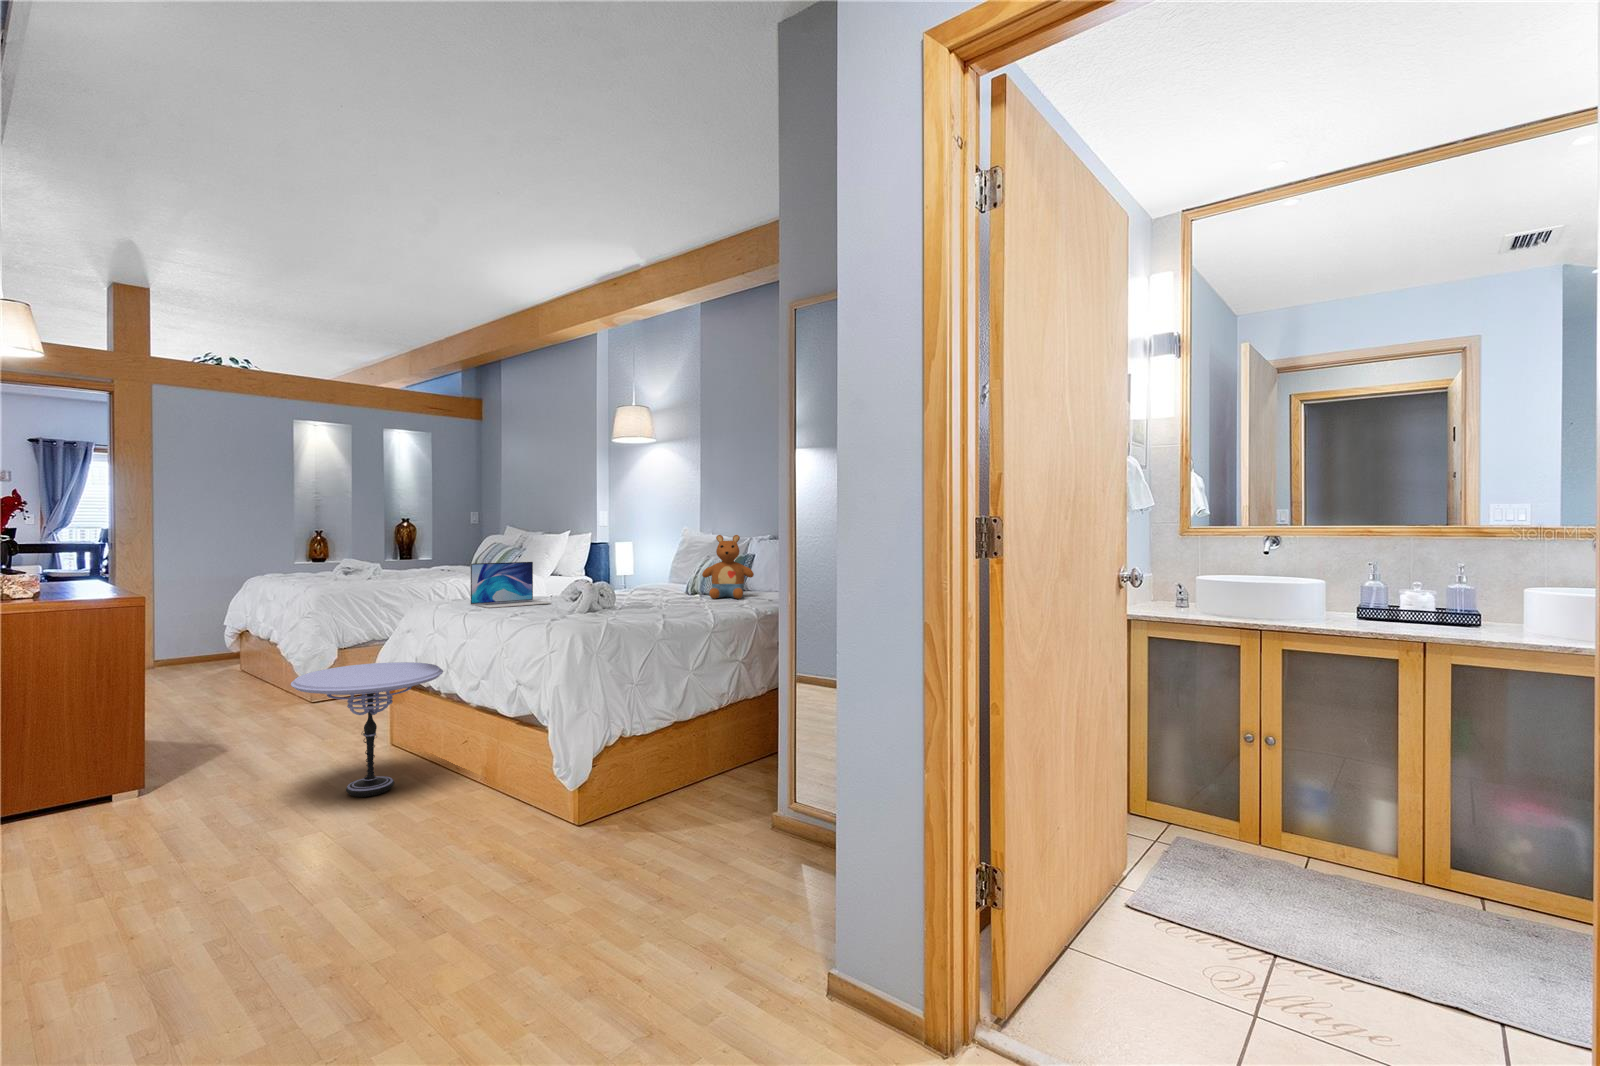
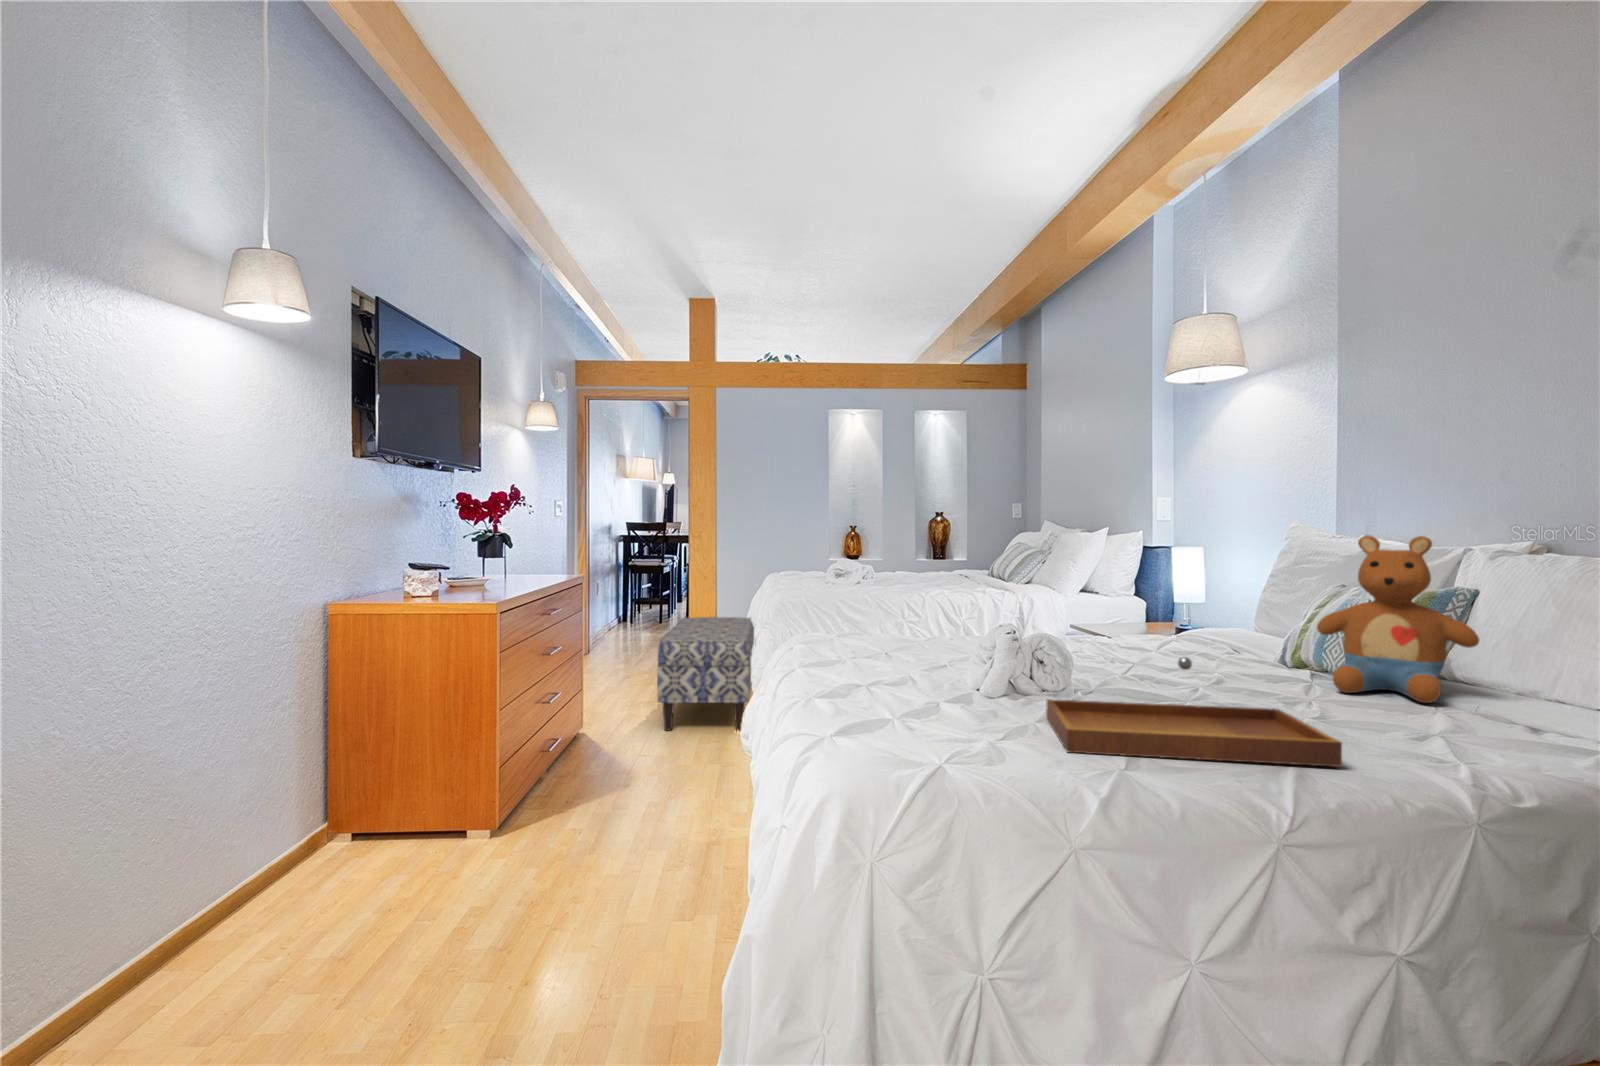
laptop: present [471,562,552,608] -> none [836,580,960,663]
tray: none [619,581,719,617] -> present [1046,657,1342,767]
bench: none [169,617,295,720] -> present [657,617,754,731]
side table: present [291,662,443,797] -> none [538,725,754,954]

